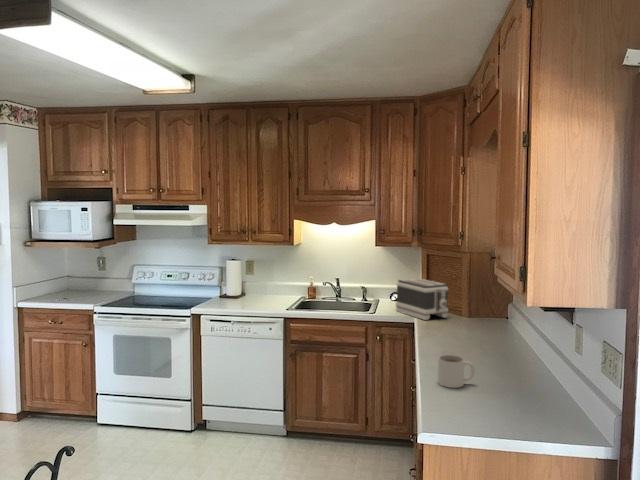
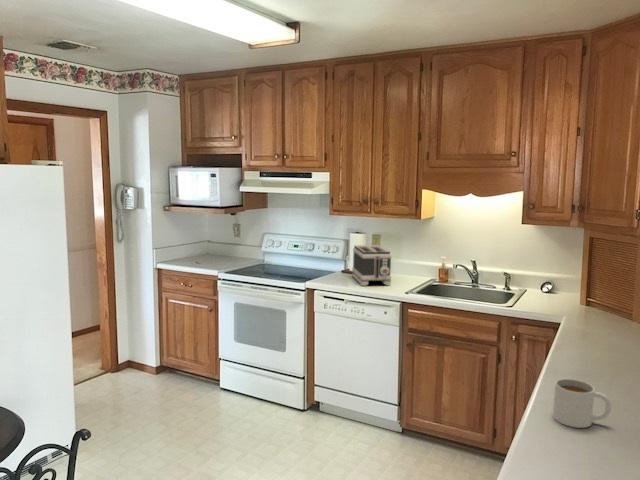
toaster: present [396,278,448,320] -> present [352,245,391,286]

